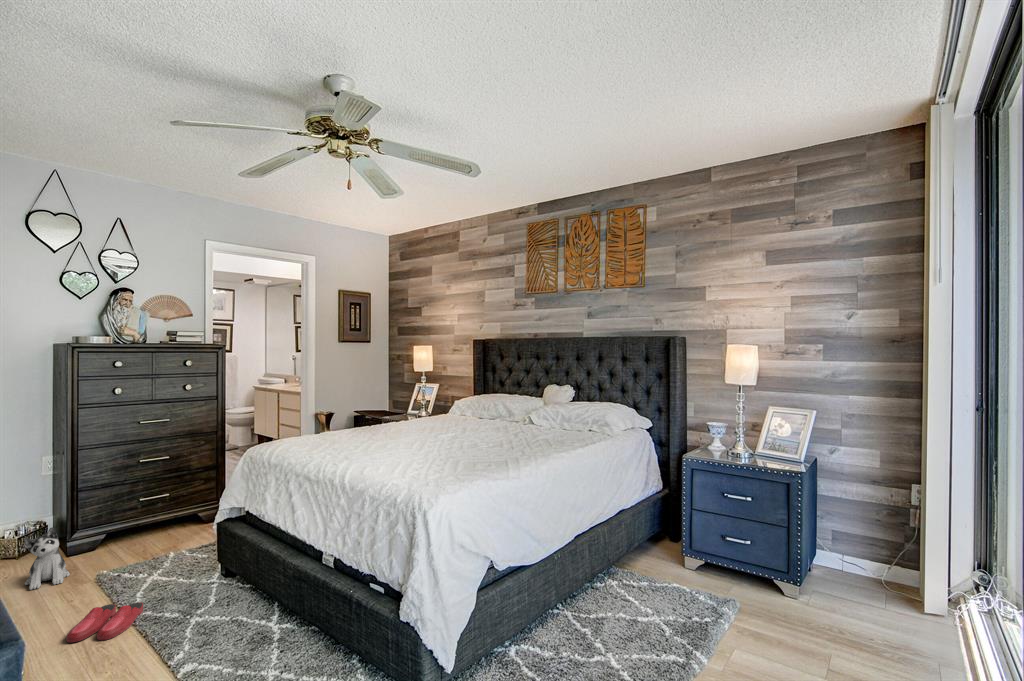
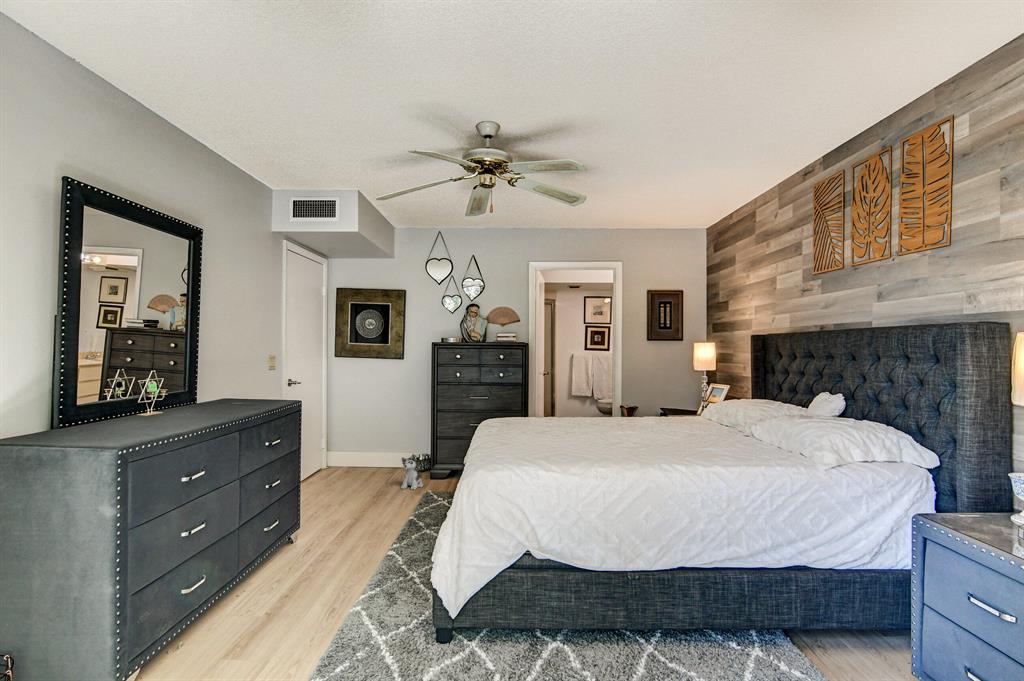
slippers: present [66,602,143,642] -> none [376,505,420,525]

